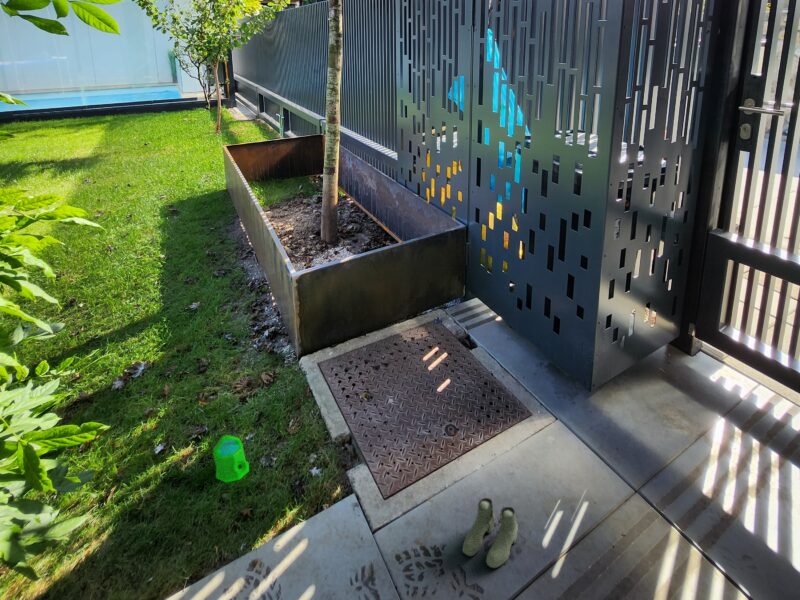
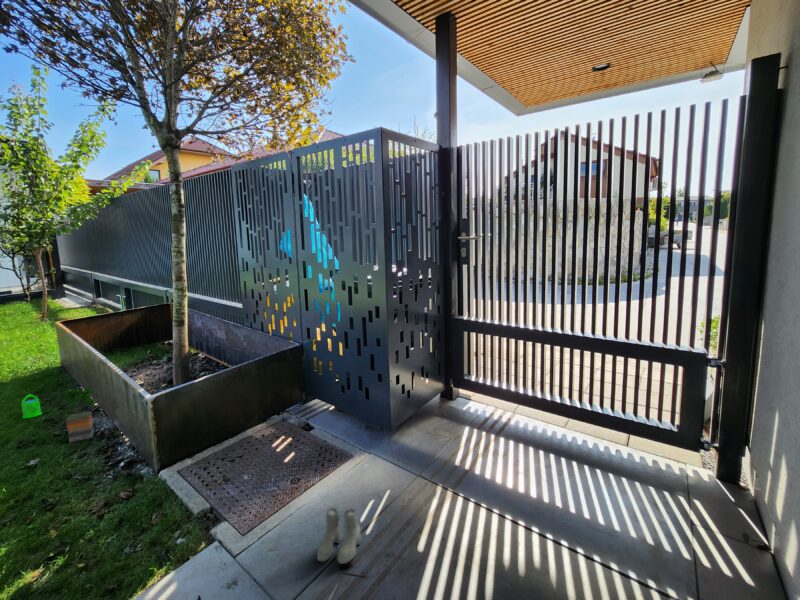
potted tree: none [200,246,241,304] -> present [58,387,97,442]
watering can: present [213,435,249,482] -> present [22,394,42,418]

